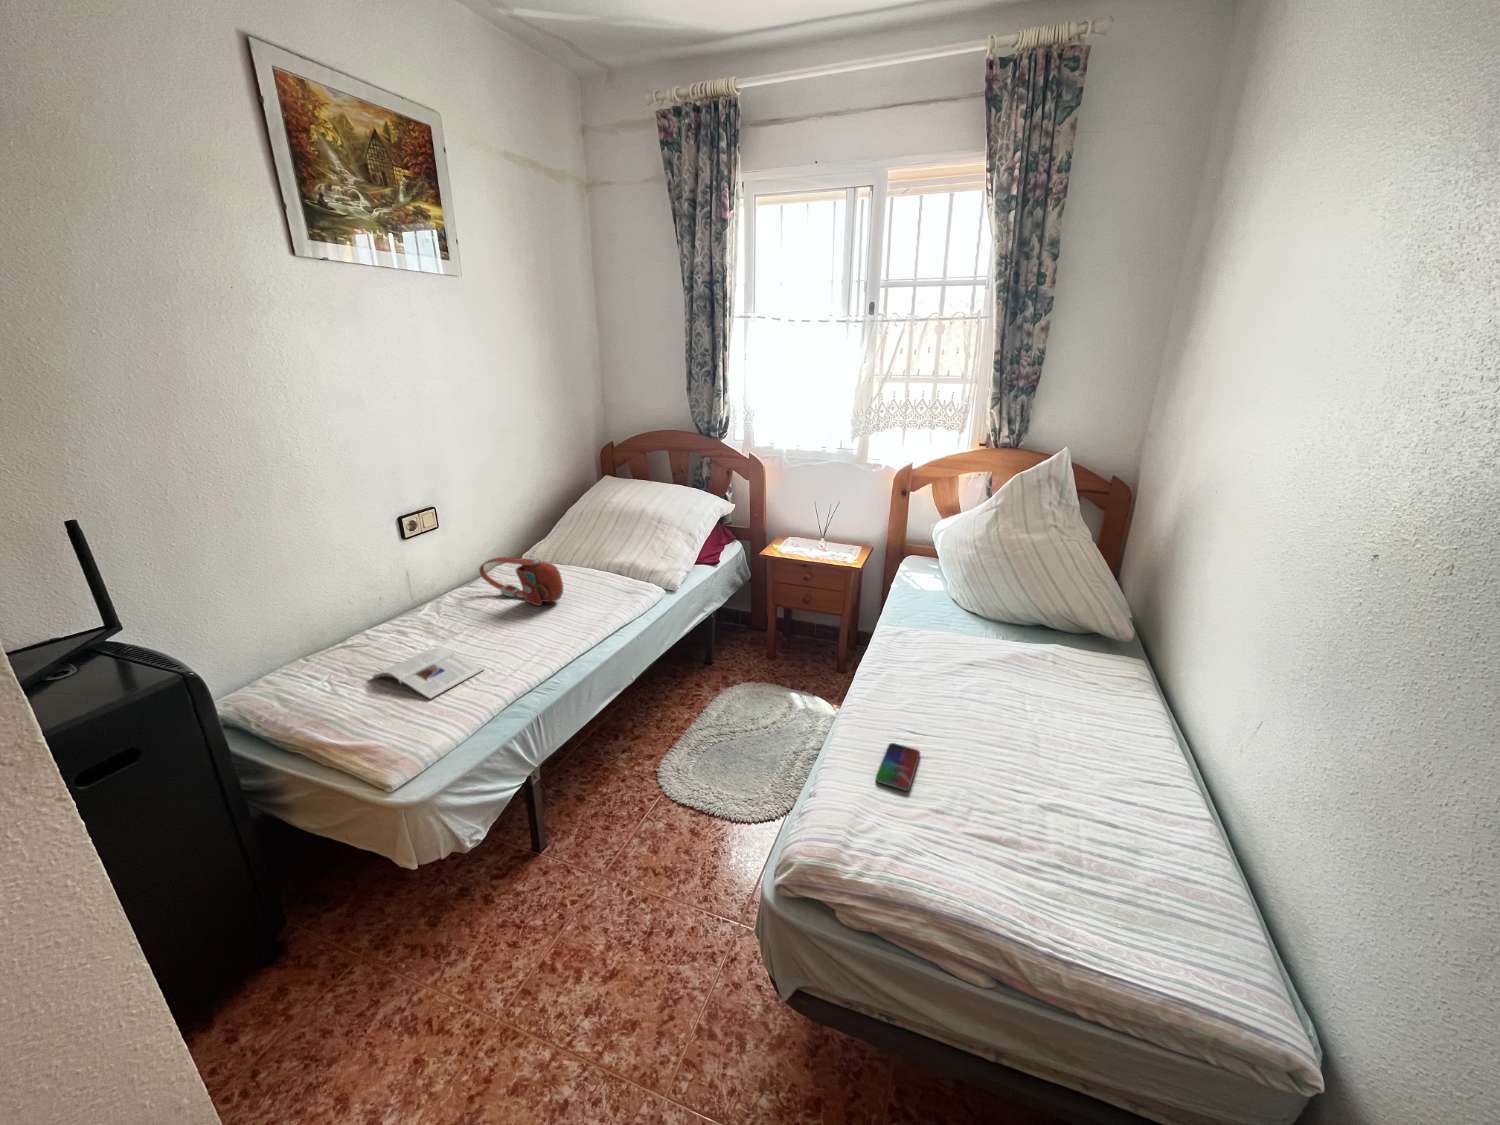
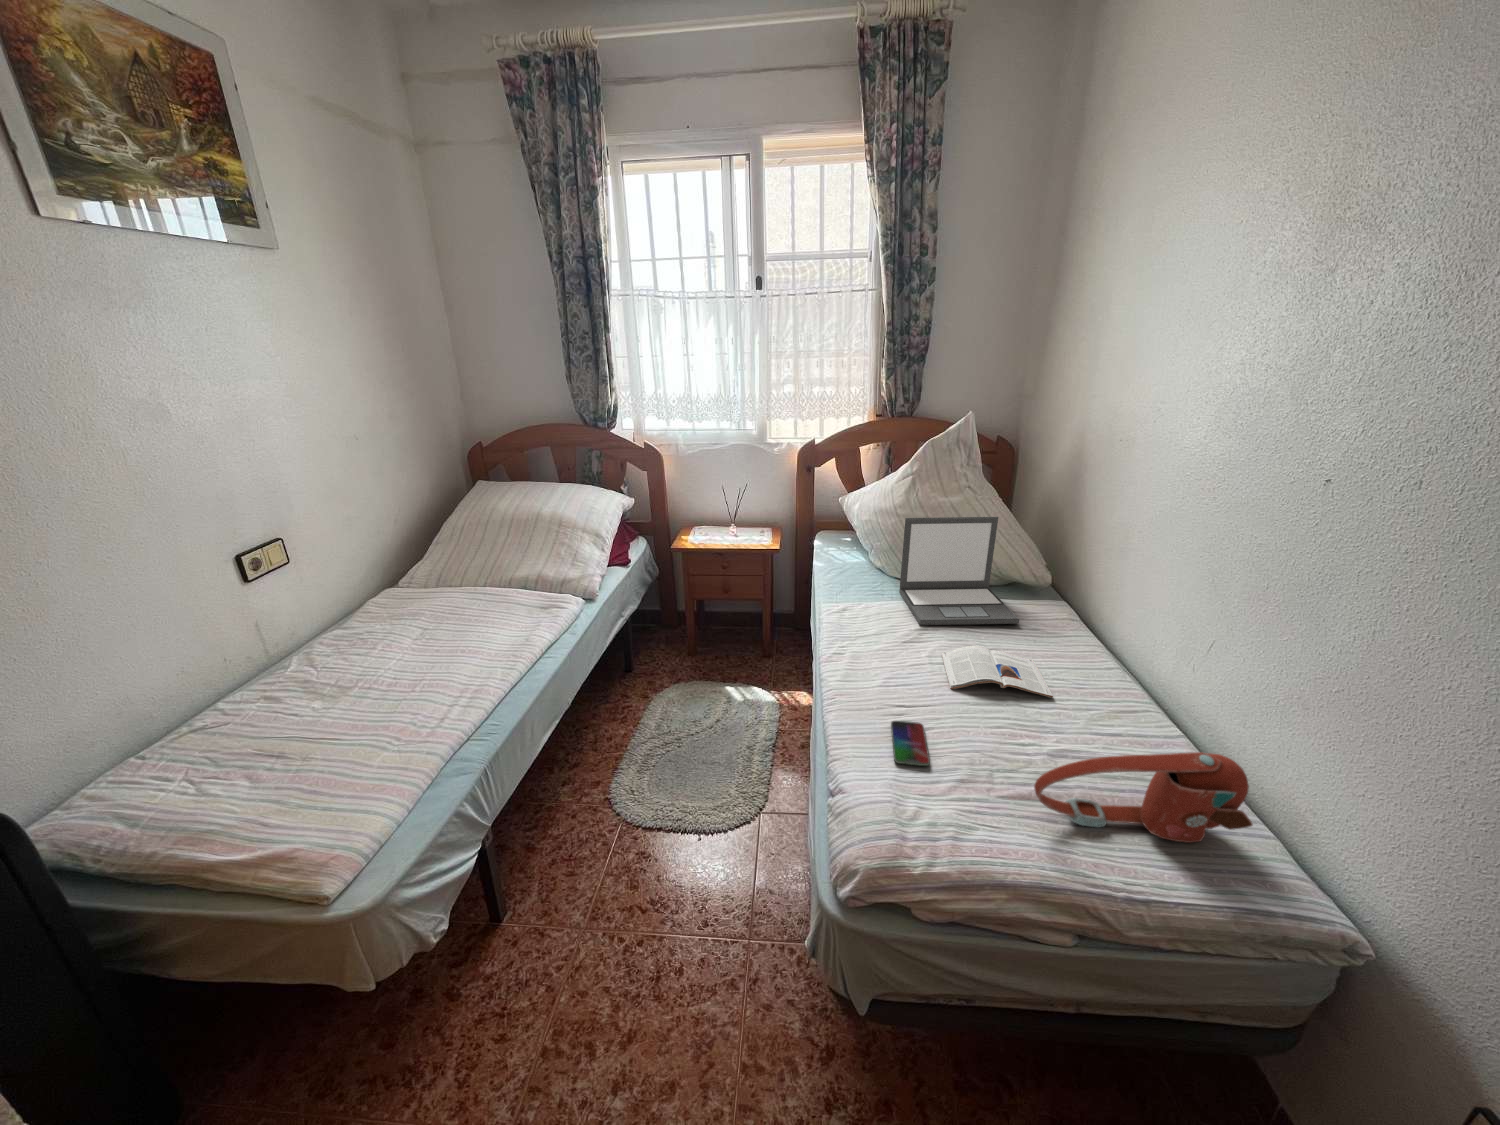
laptop: none [960,549,1078,674] -> present [899,517,1020,625]
handbag: present [479,557,563,606] -> present [1034,752,1253,843]
magazine: present [373,647,483,699] -> present [942,646,1053,698]

